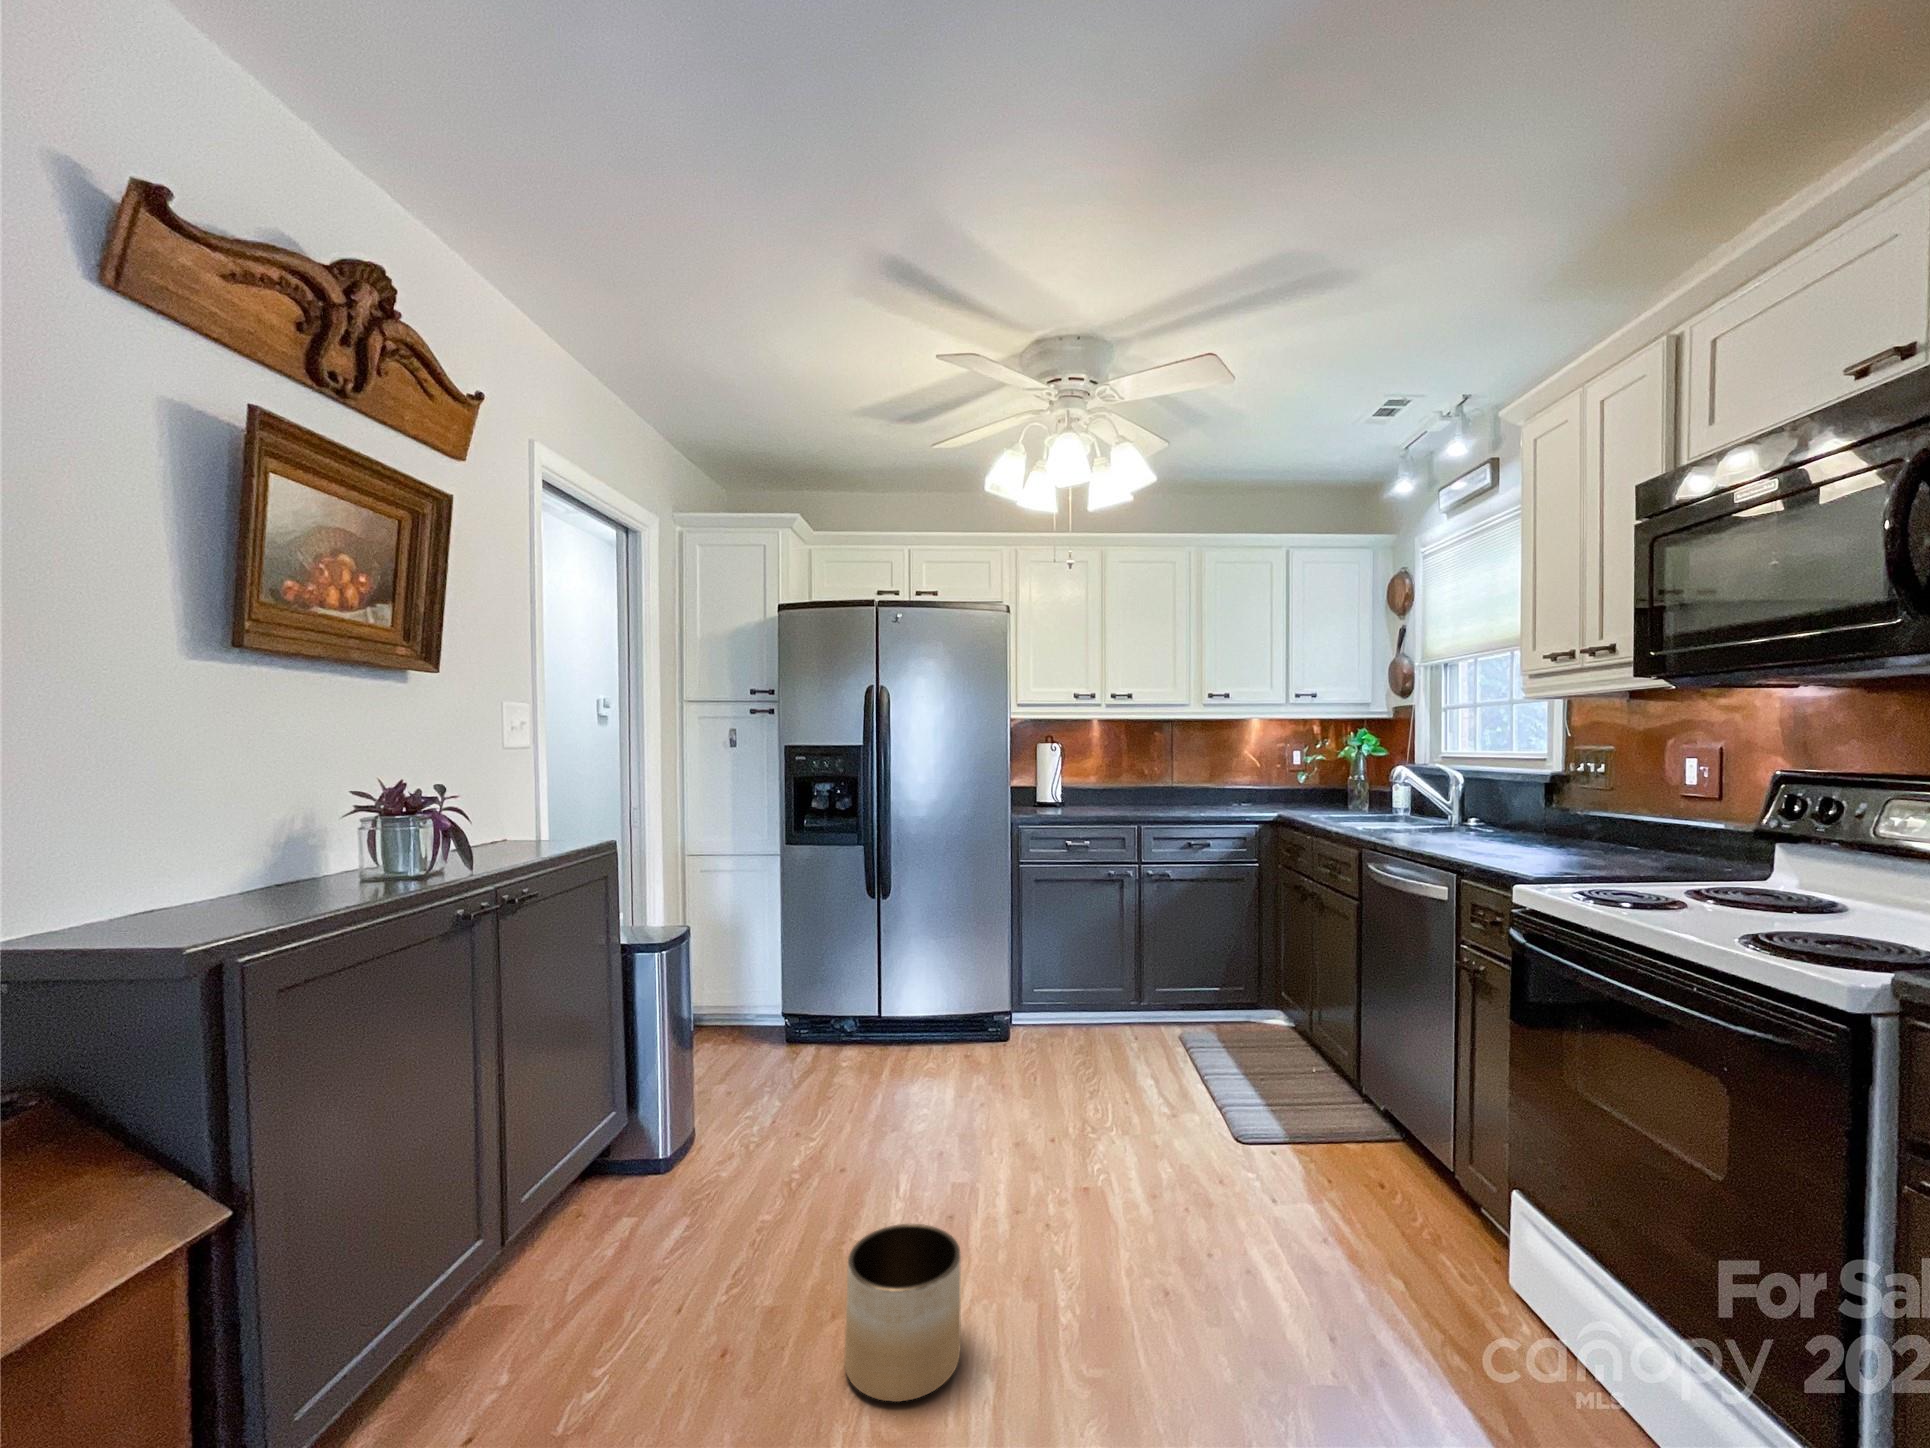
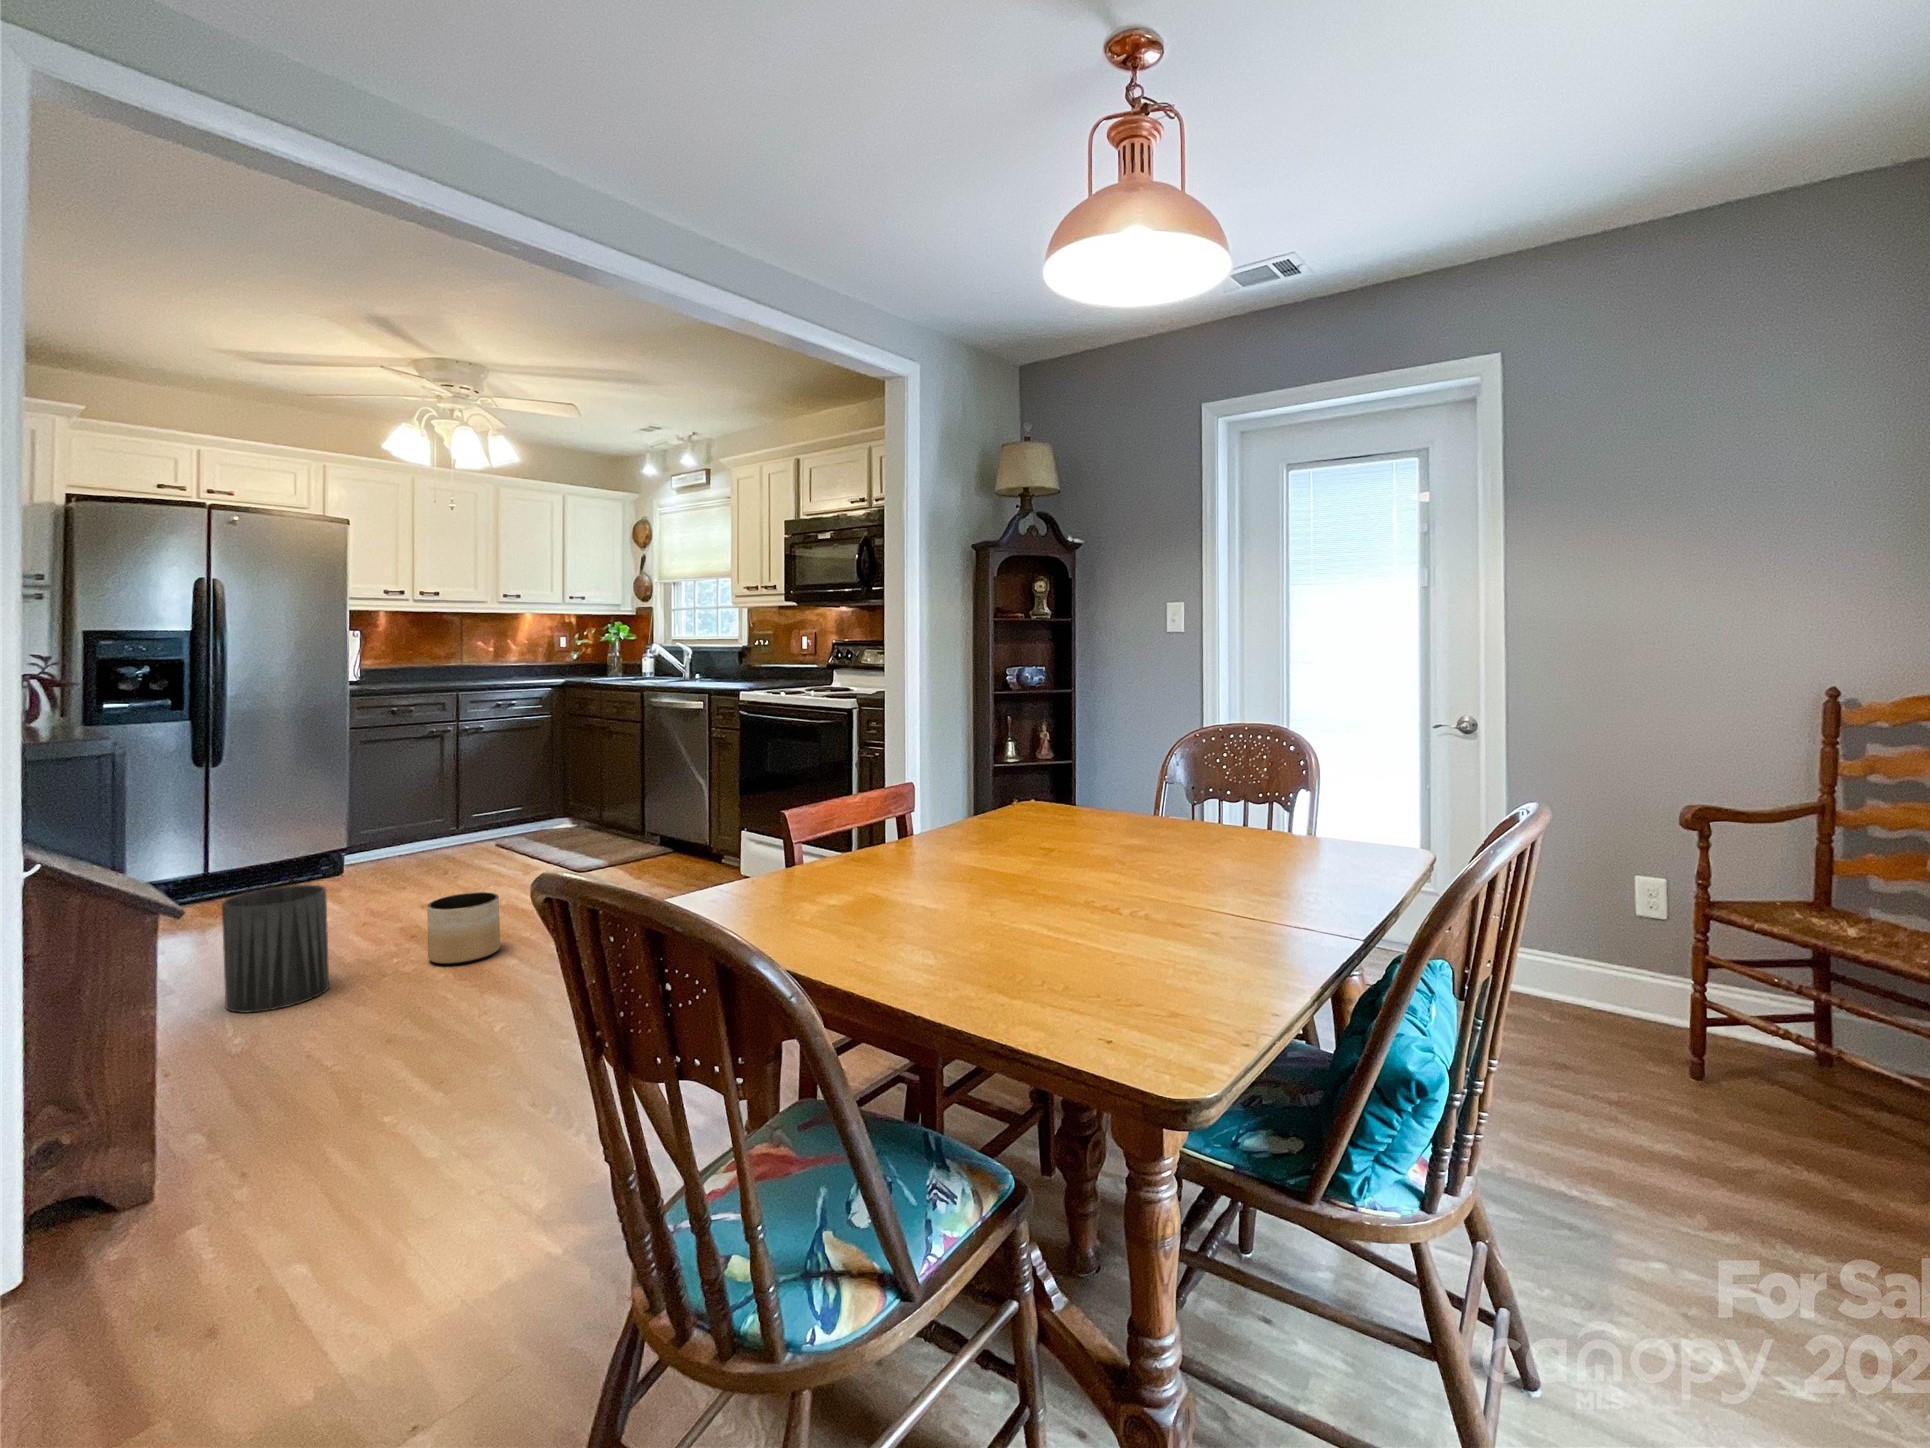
trash can: none [587,1138,729,1381] -> present [222,885,329,1013]

